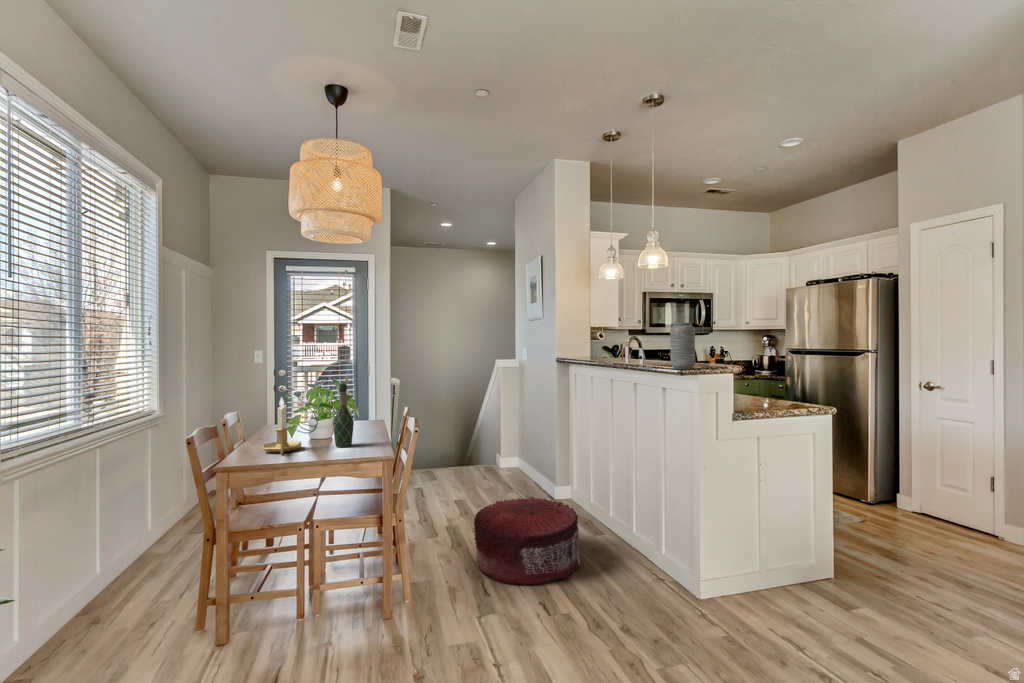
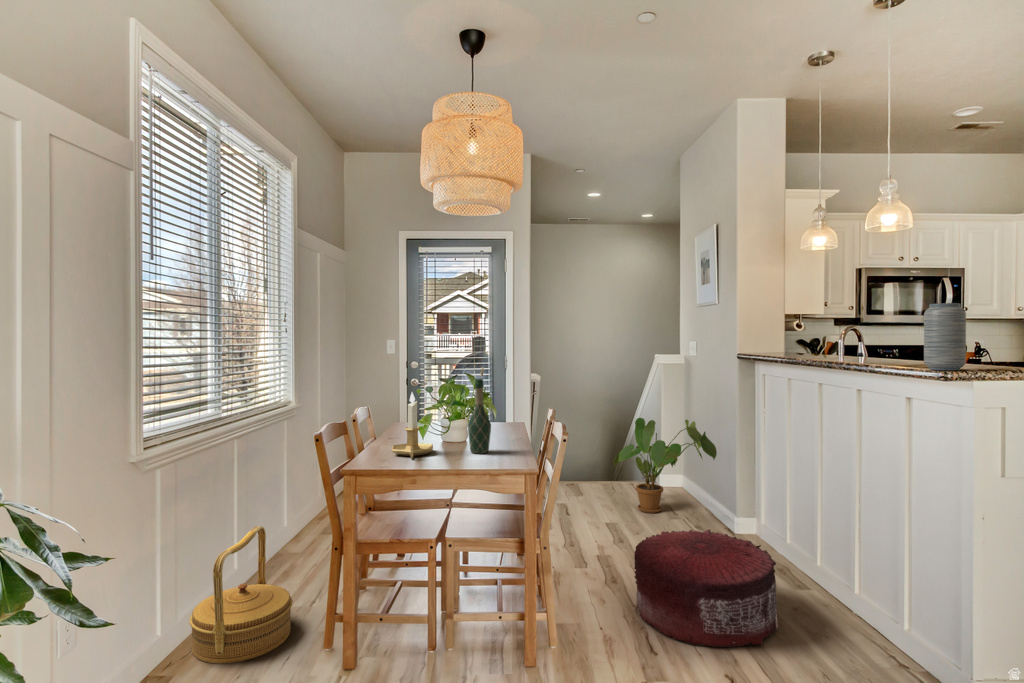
house plant: none [462,412,542,489] -> present [614,418,717,513]
woven basket: none [51,528,163,660] -> present [190,526,293,664]

